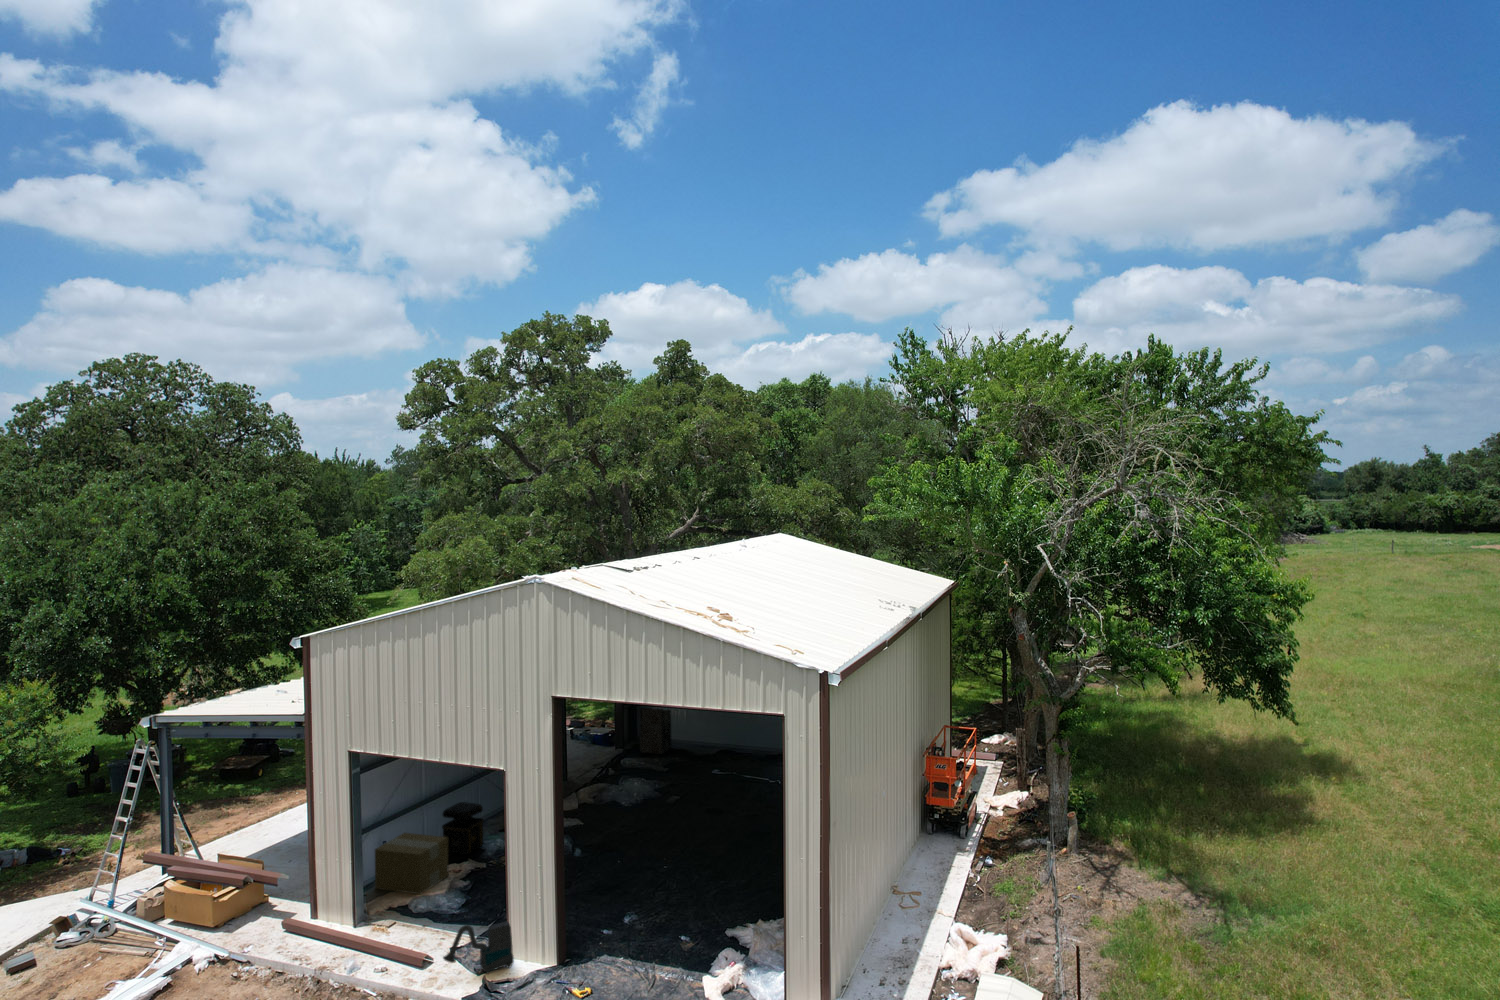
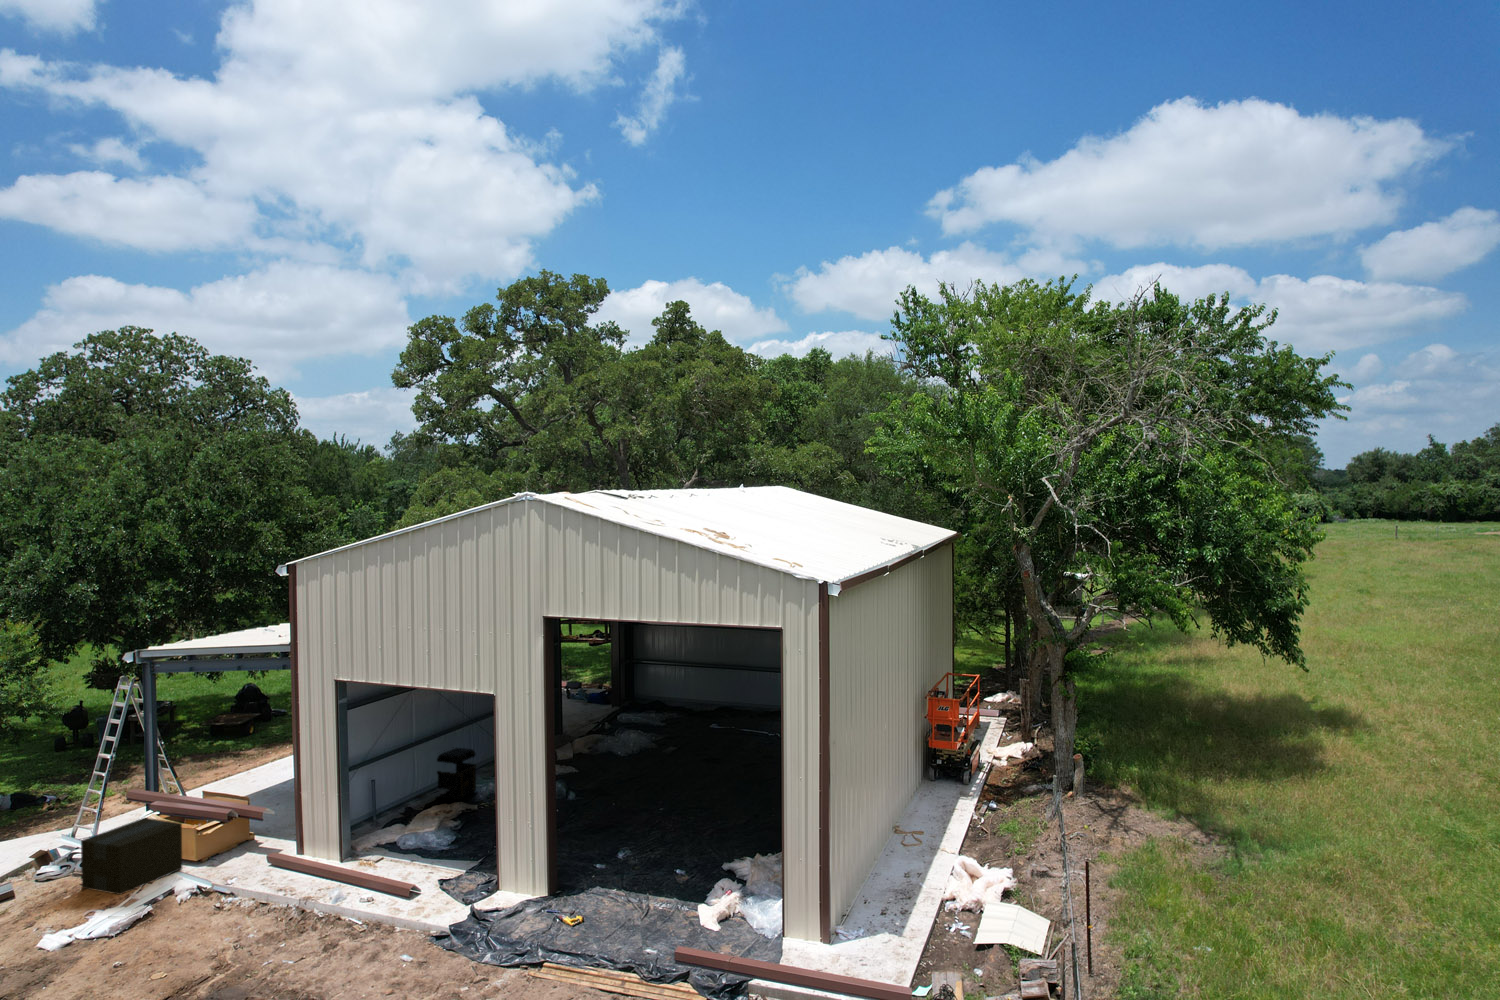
storage cabinet: present [640,708,671,754] -> none [637,660,670,713]
cardboard box: present [375,833,448,894] -> present [81,818,182,895]
vacuum cleaner: present [443,922,514,973] -> none [430,851,504,903]

